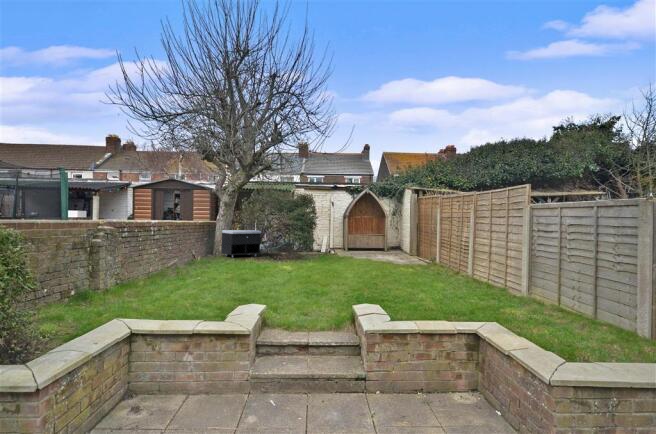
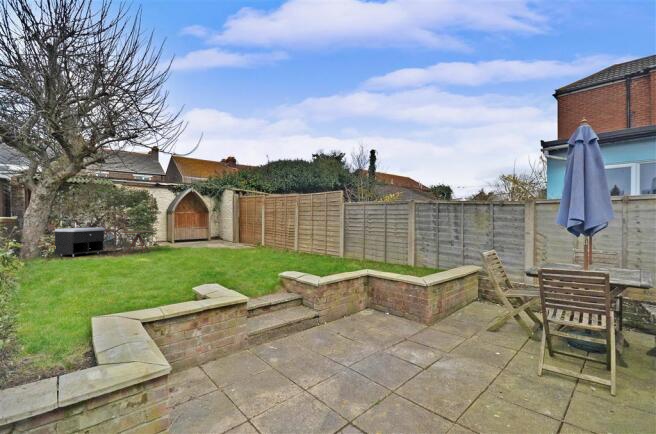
round table: none [275,235,307,259] -> present [121,231,156,253]

